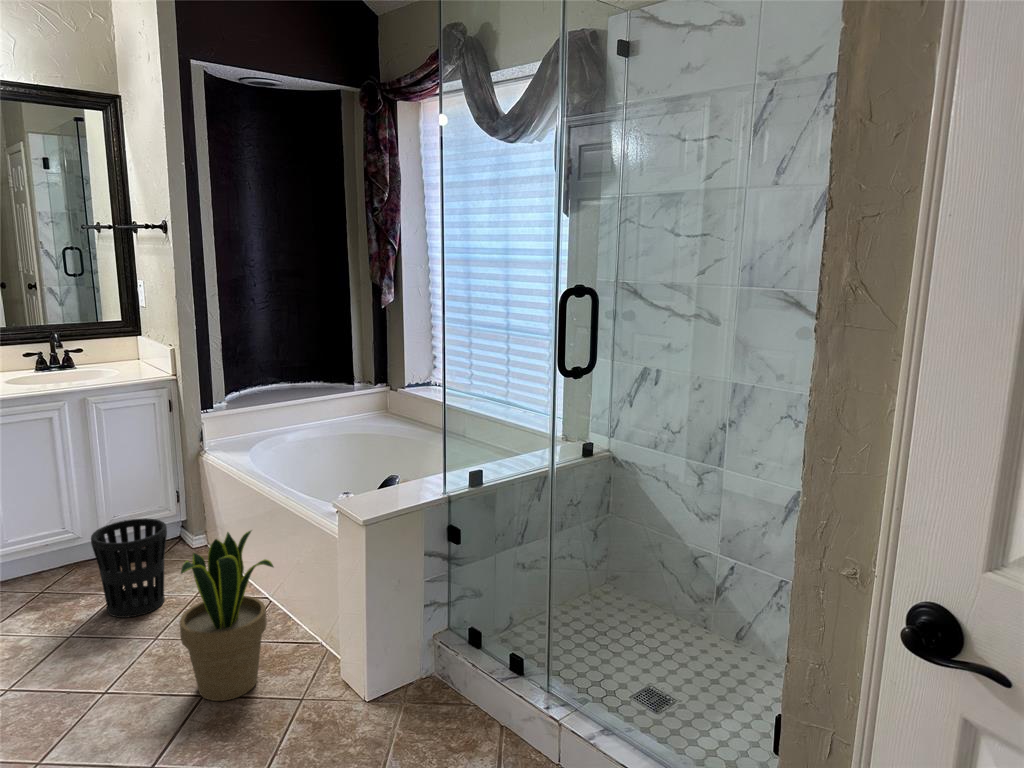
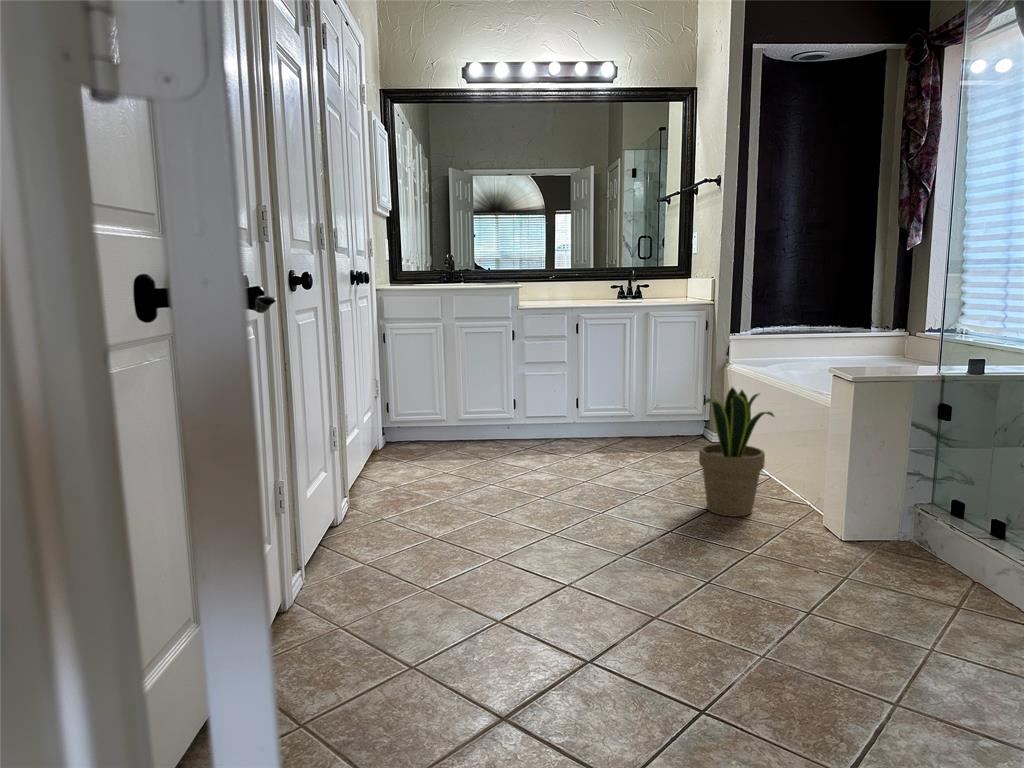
wastebasket: present [91,518,167,618] -> none [643,399,696,468]

